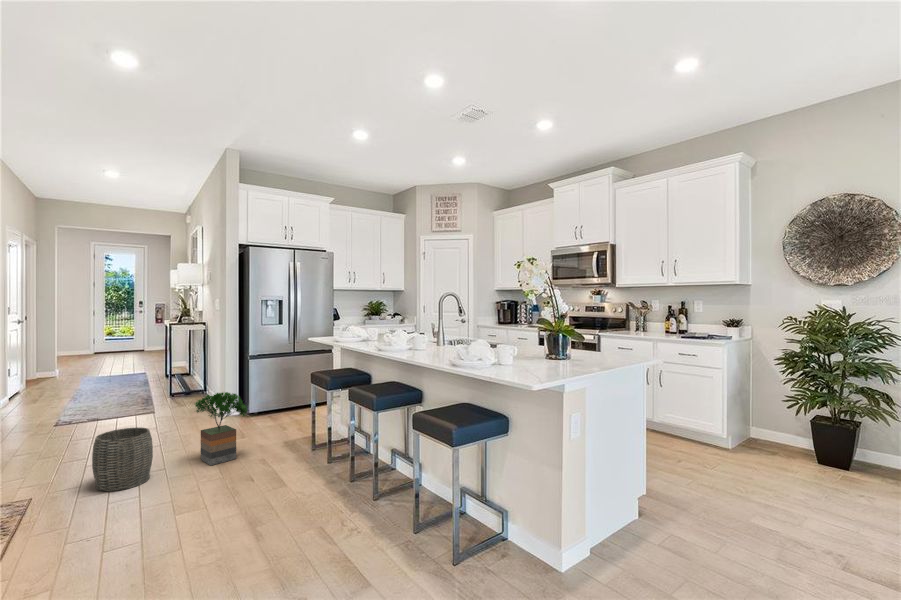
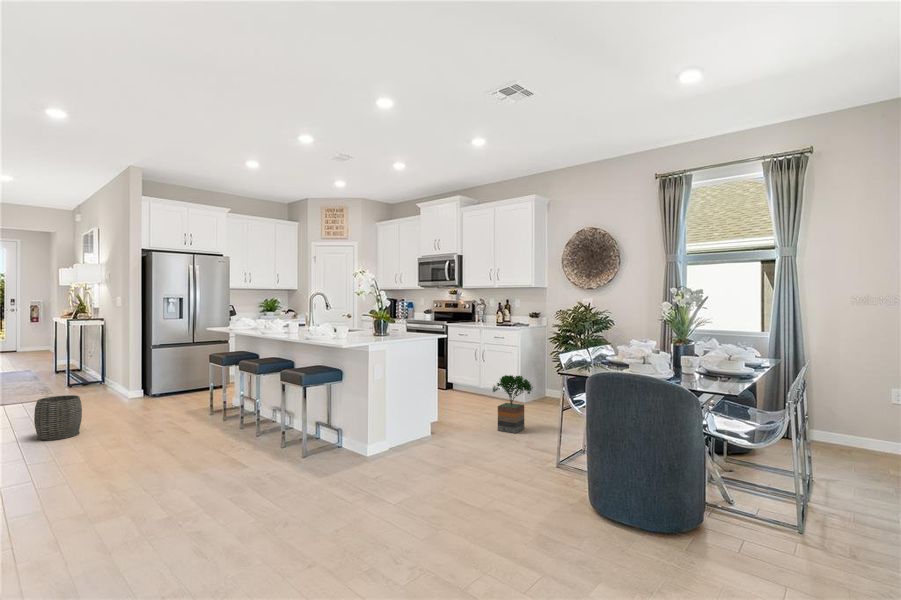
potted tree: present [195,392,247,465] -> present [493,375,533,433]

